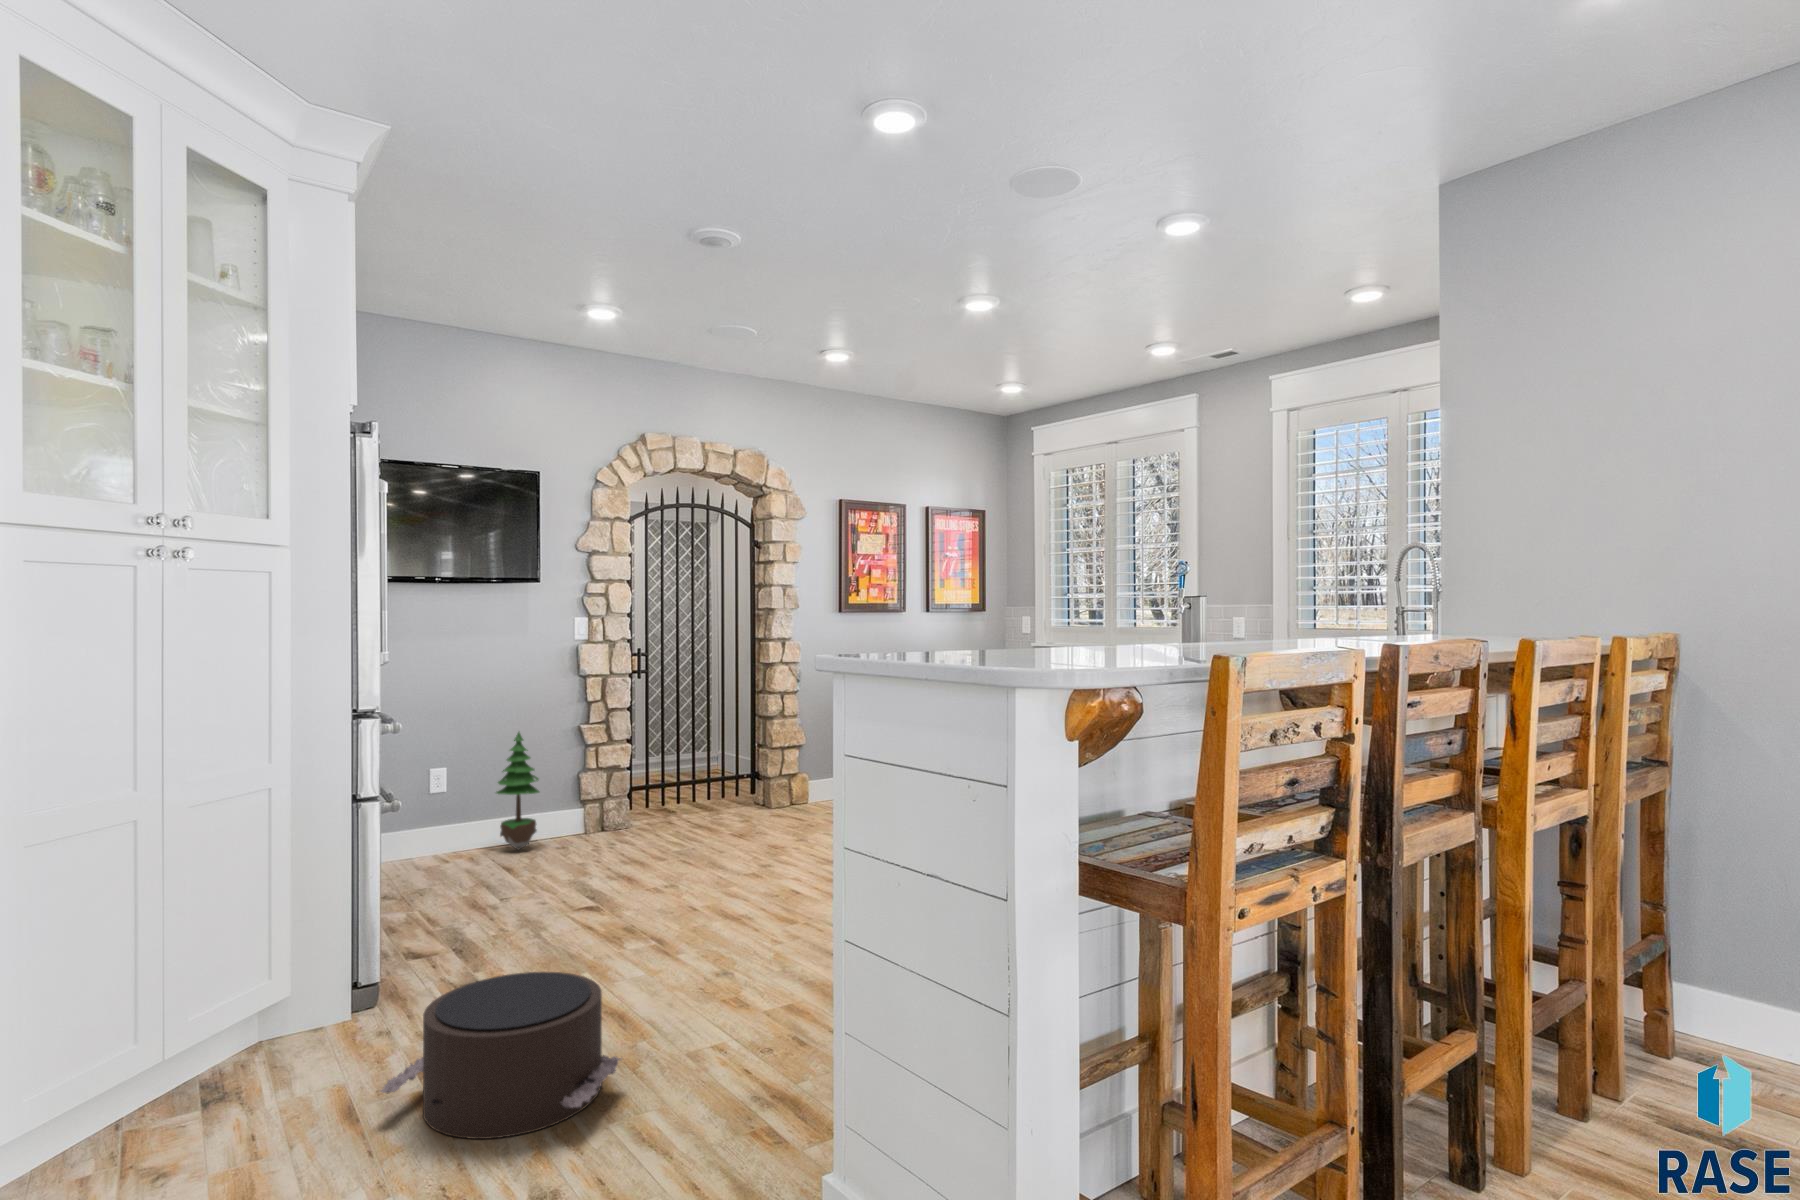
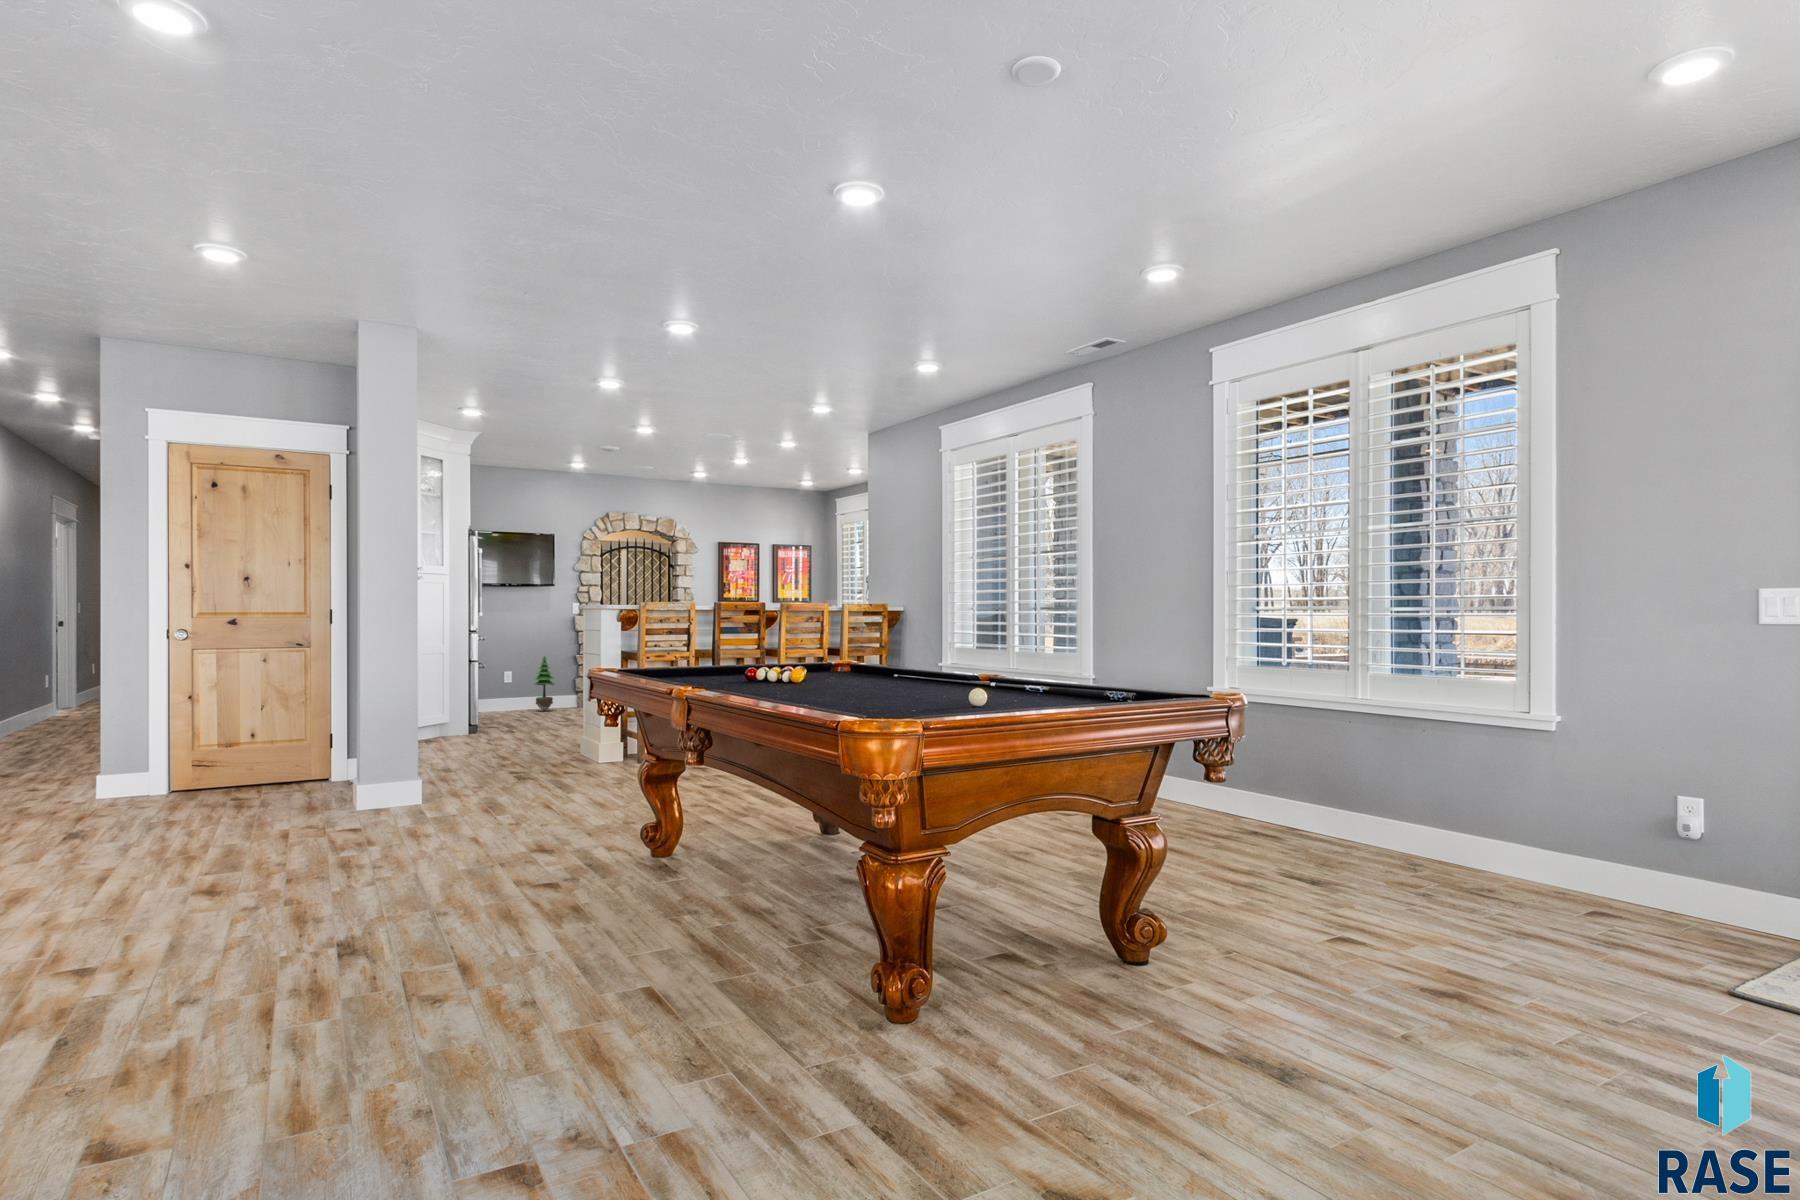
pouf: present [380,972,622,1139] -> none [477,711,552,747]

